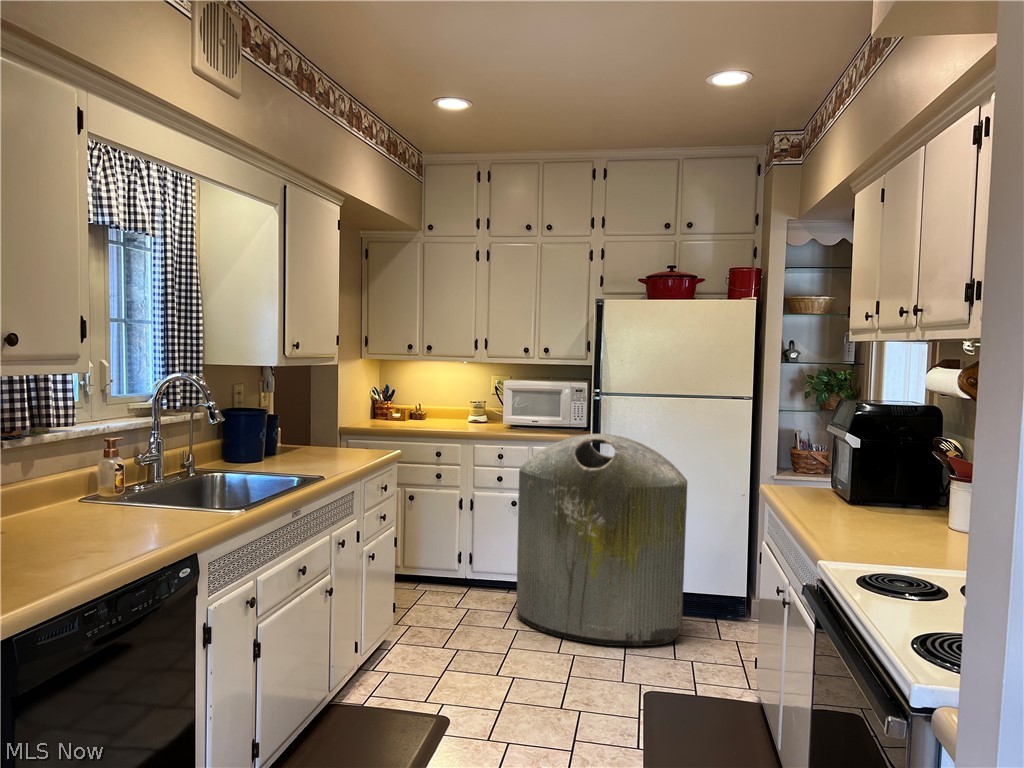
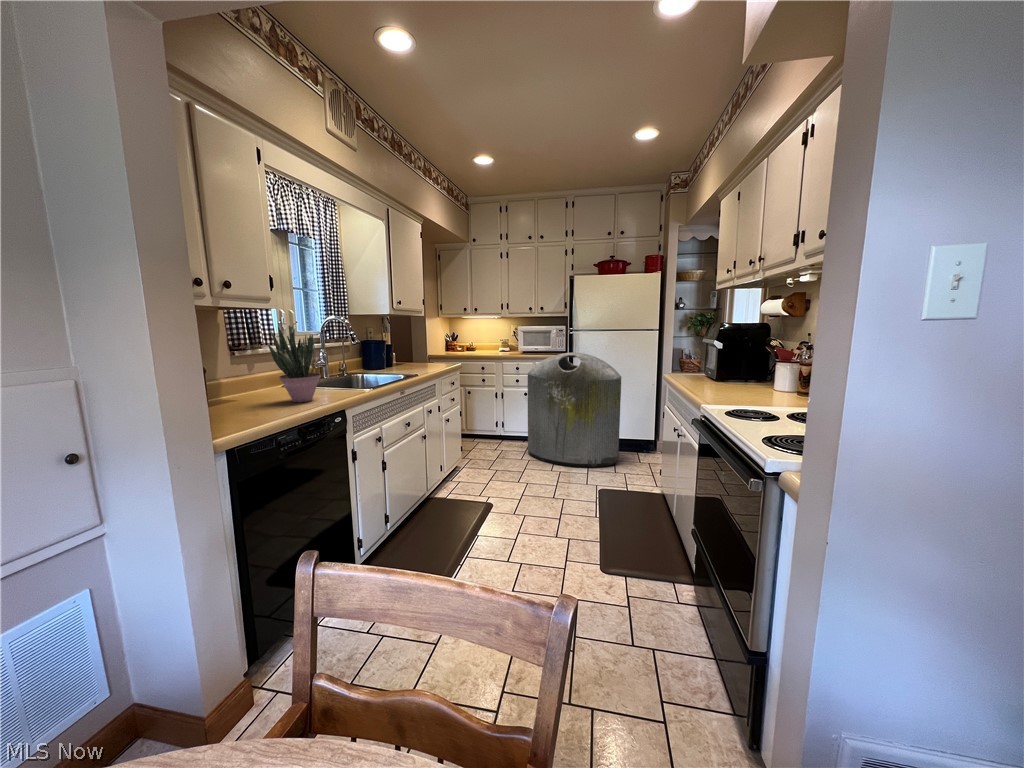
potted plant: none [67,401,156,539] -> present [268,325,321,402]

